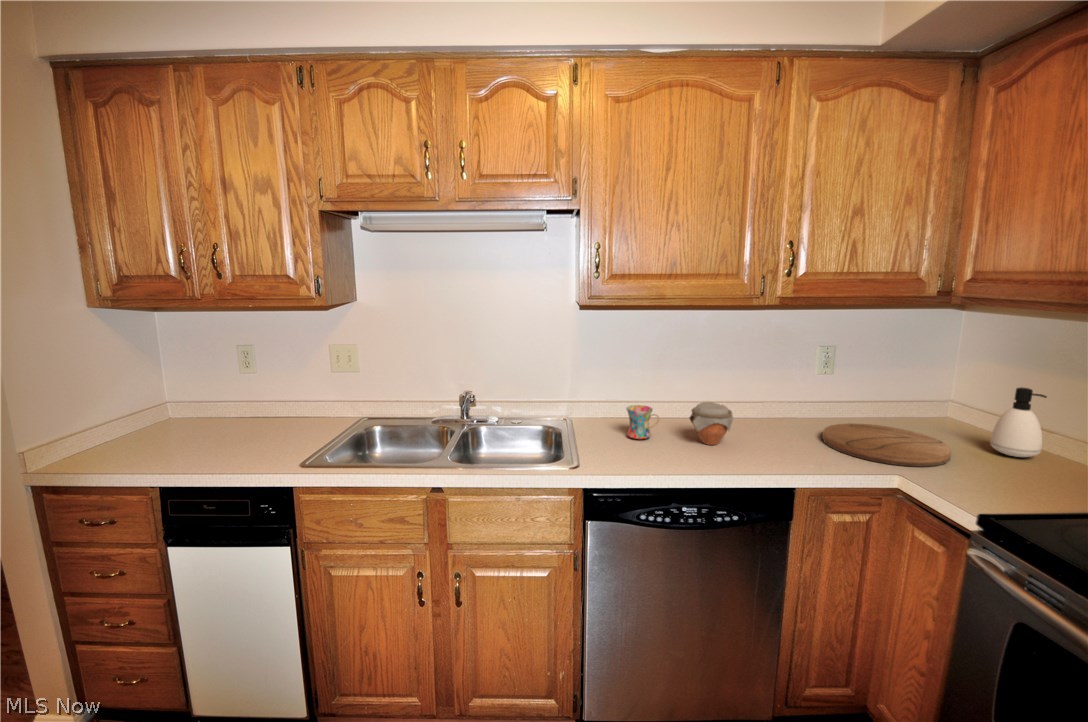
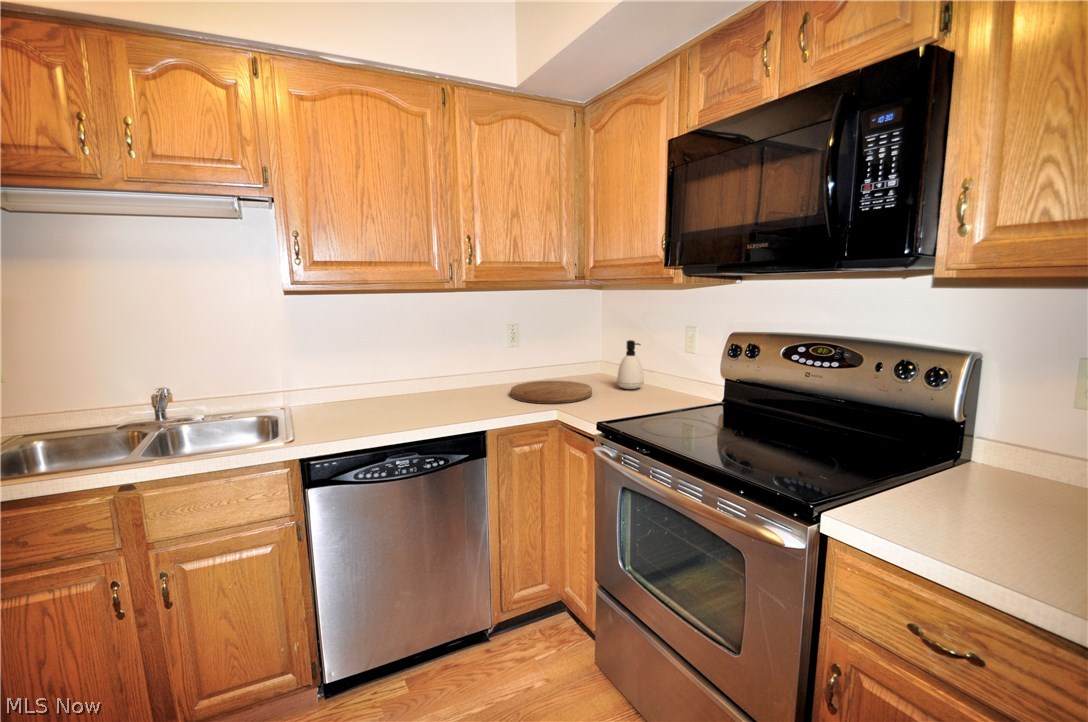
jar: present [690,402,733,445] -> none [400,373,438,410]
mug: present [626,405,659,439] -> none [341,383,373,414]

